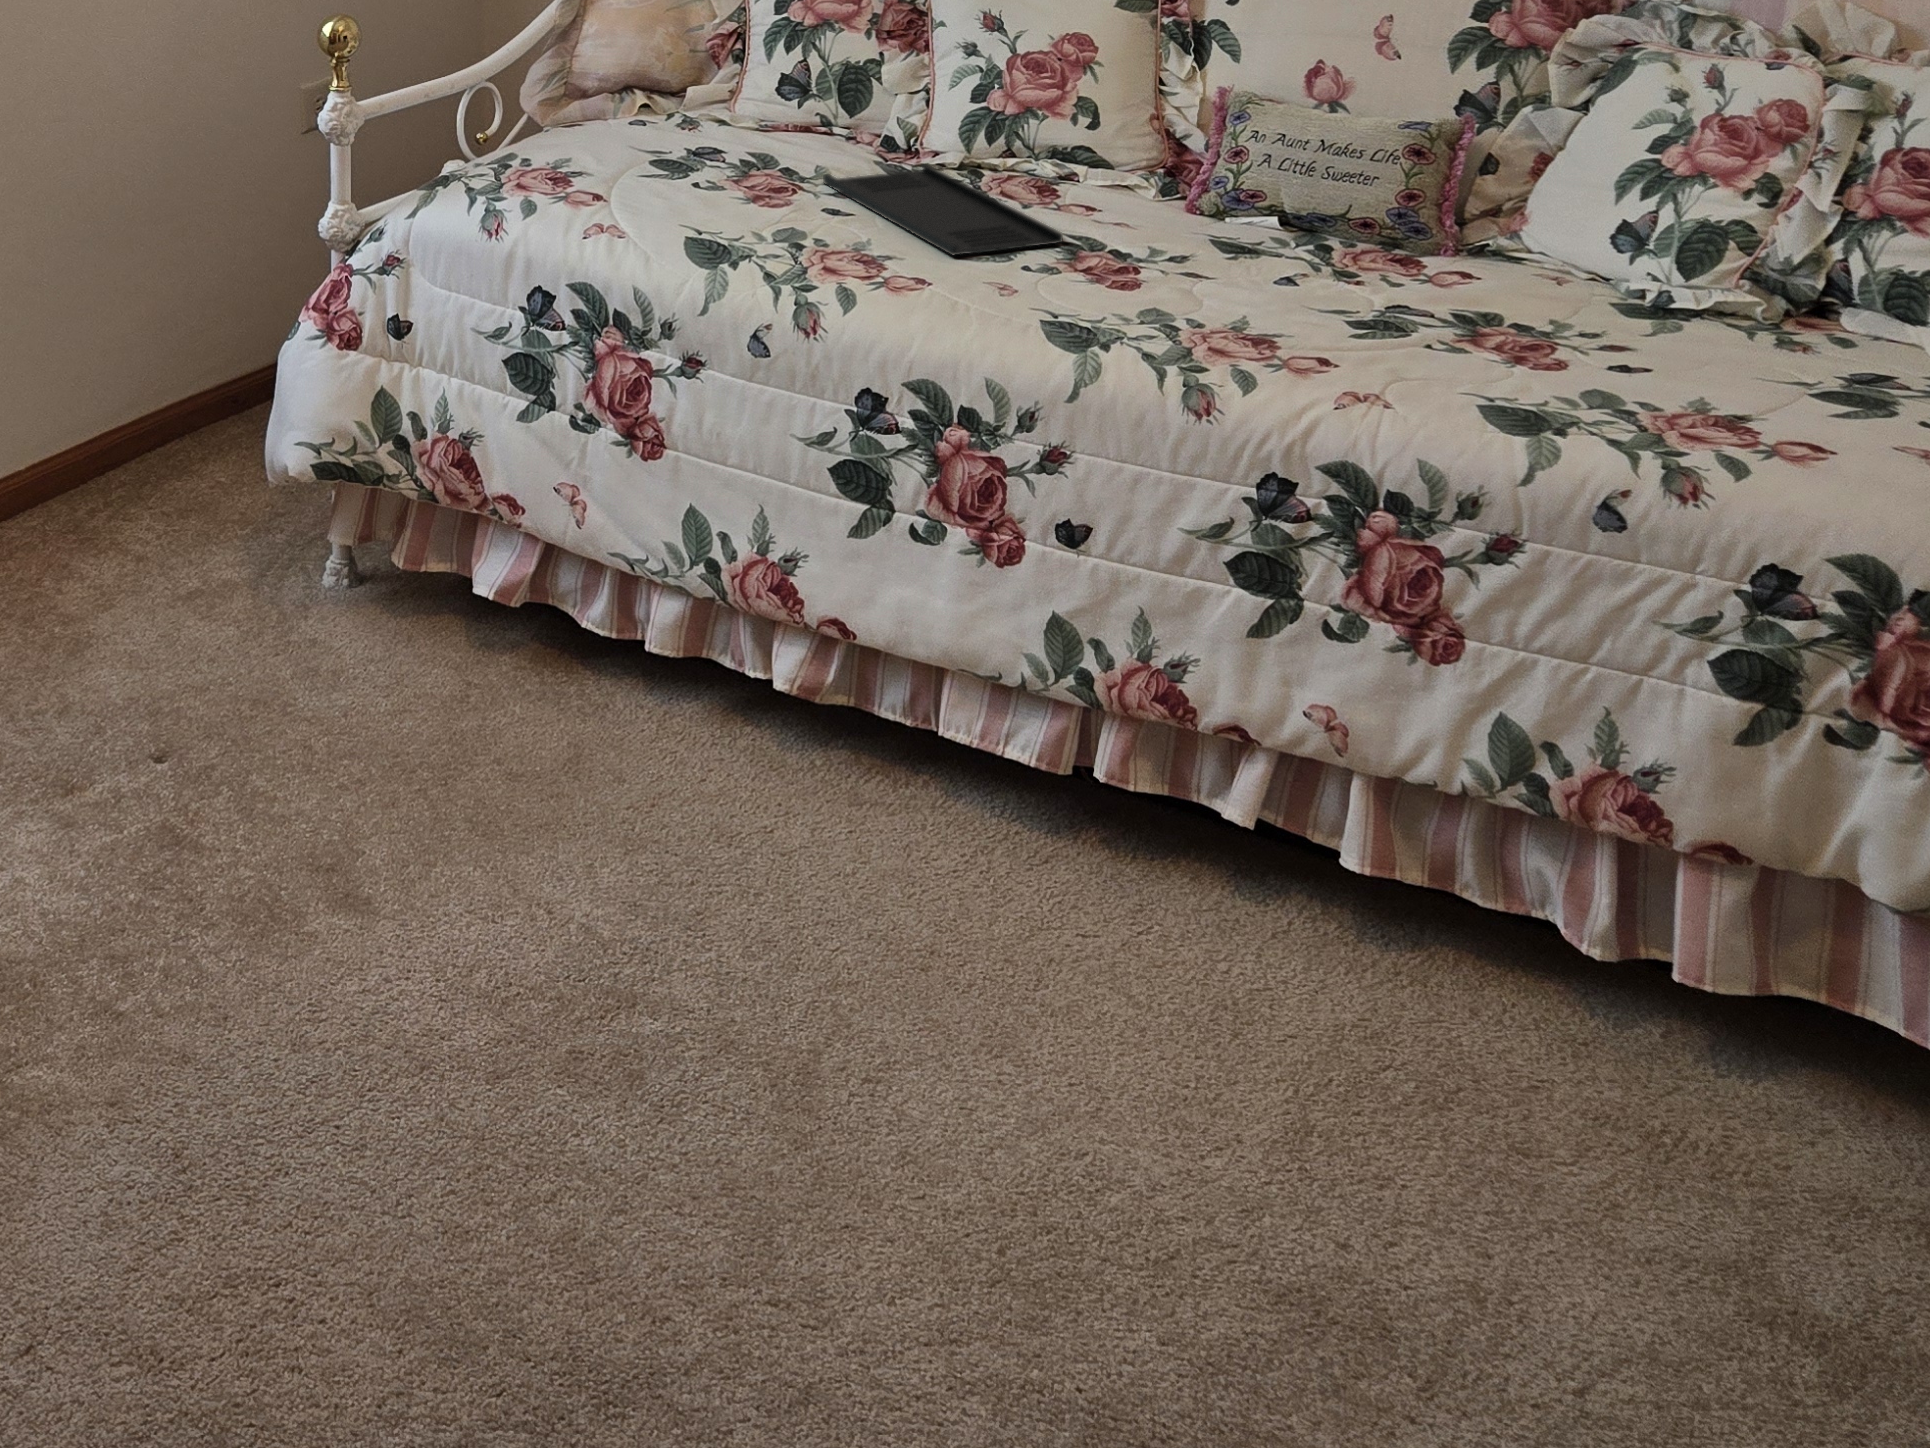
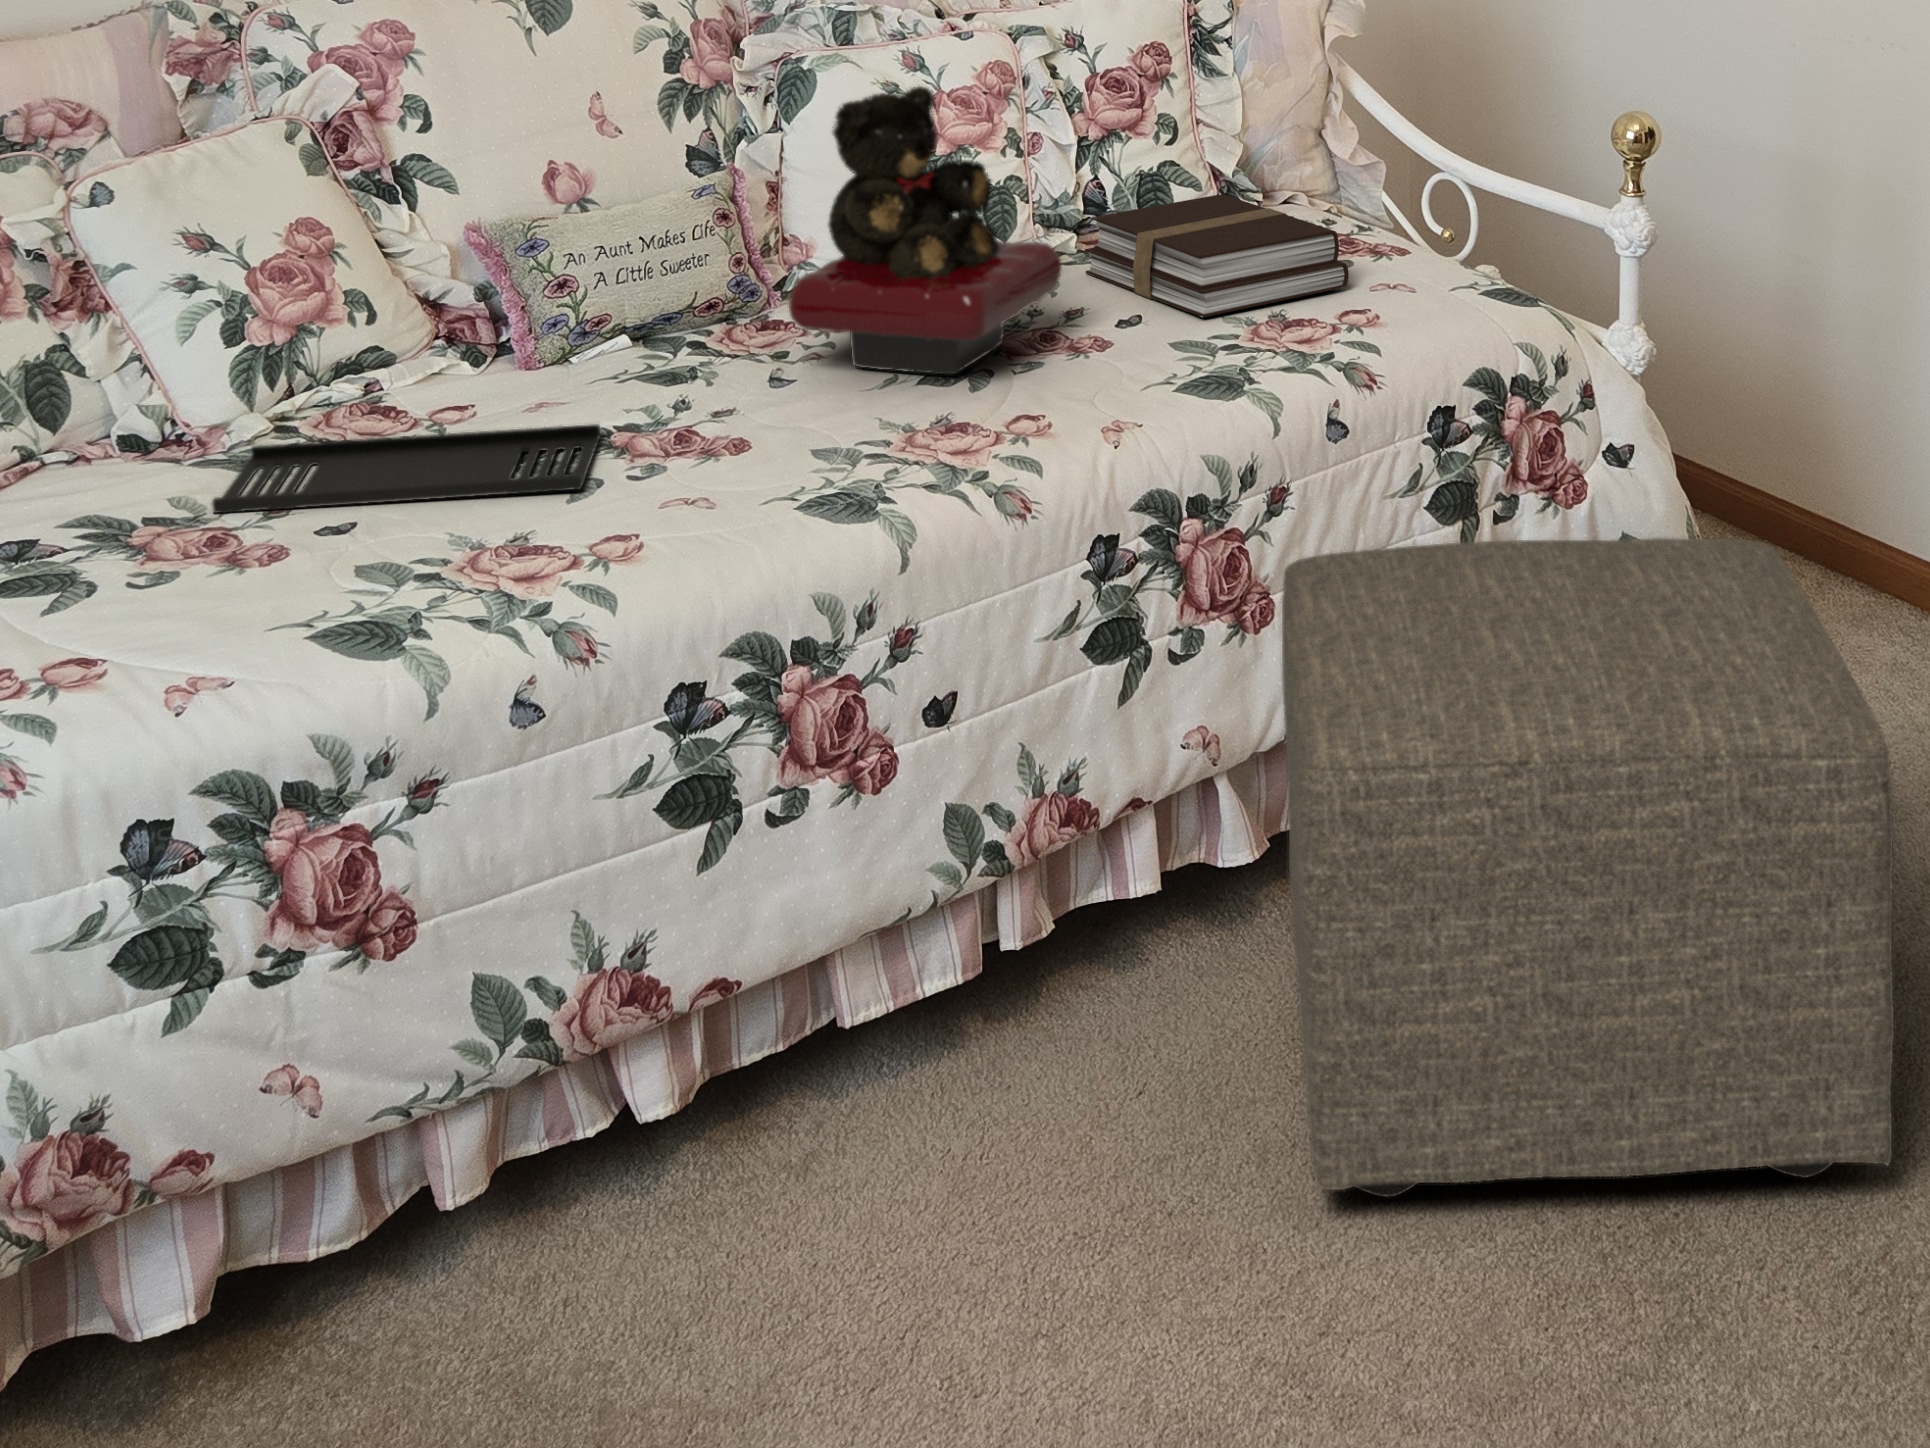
teddy bear: none [1266,62,1508,325] -> present [789,86,1062,374]
book: none [1642,277,1913,437] -> present [1085,194,1349,317]
ottoman: none [986,606,1827,1369] -> present [1282,538,1894,1197]

